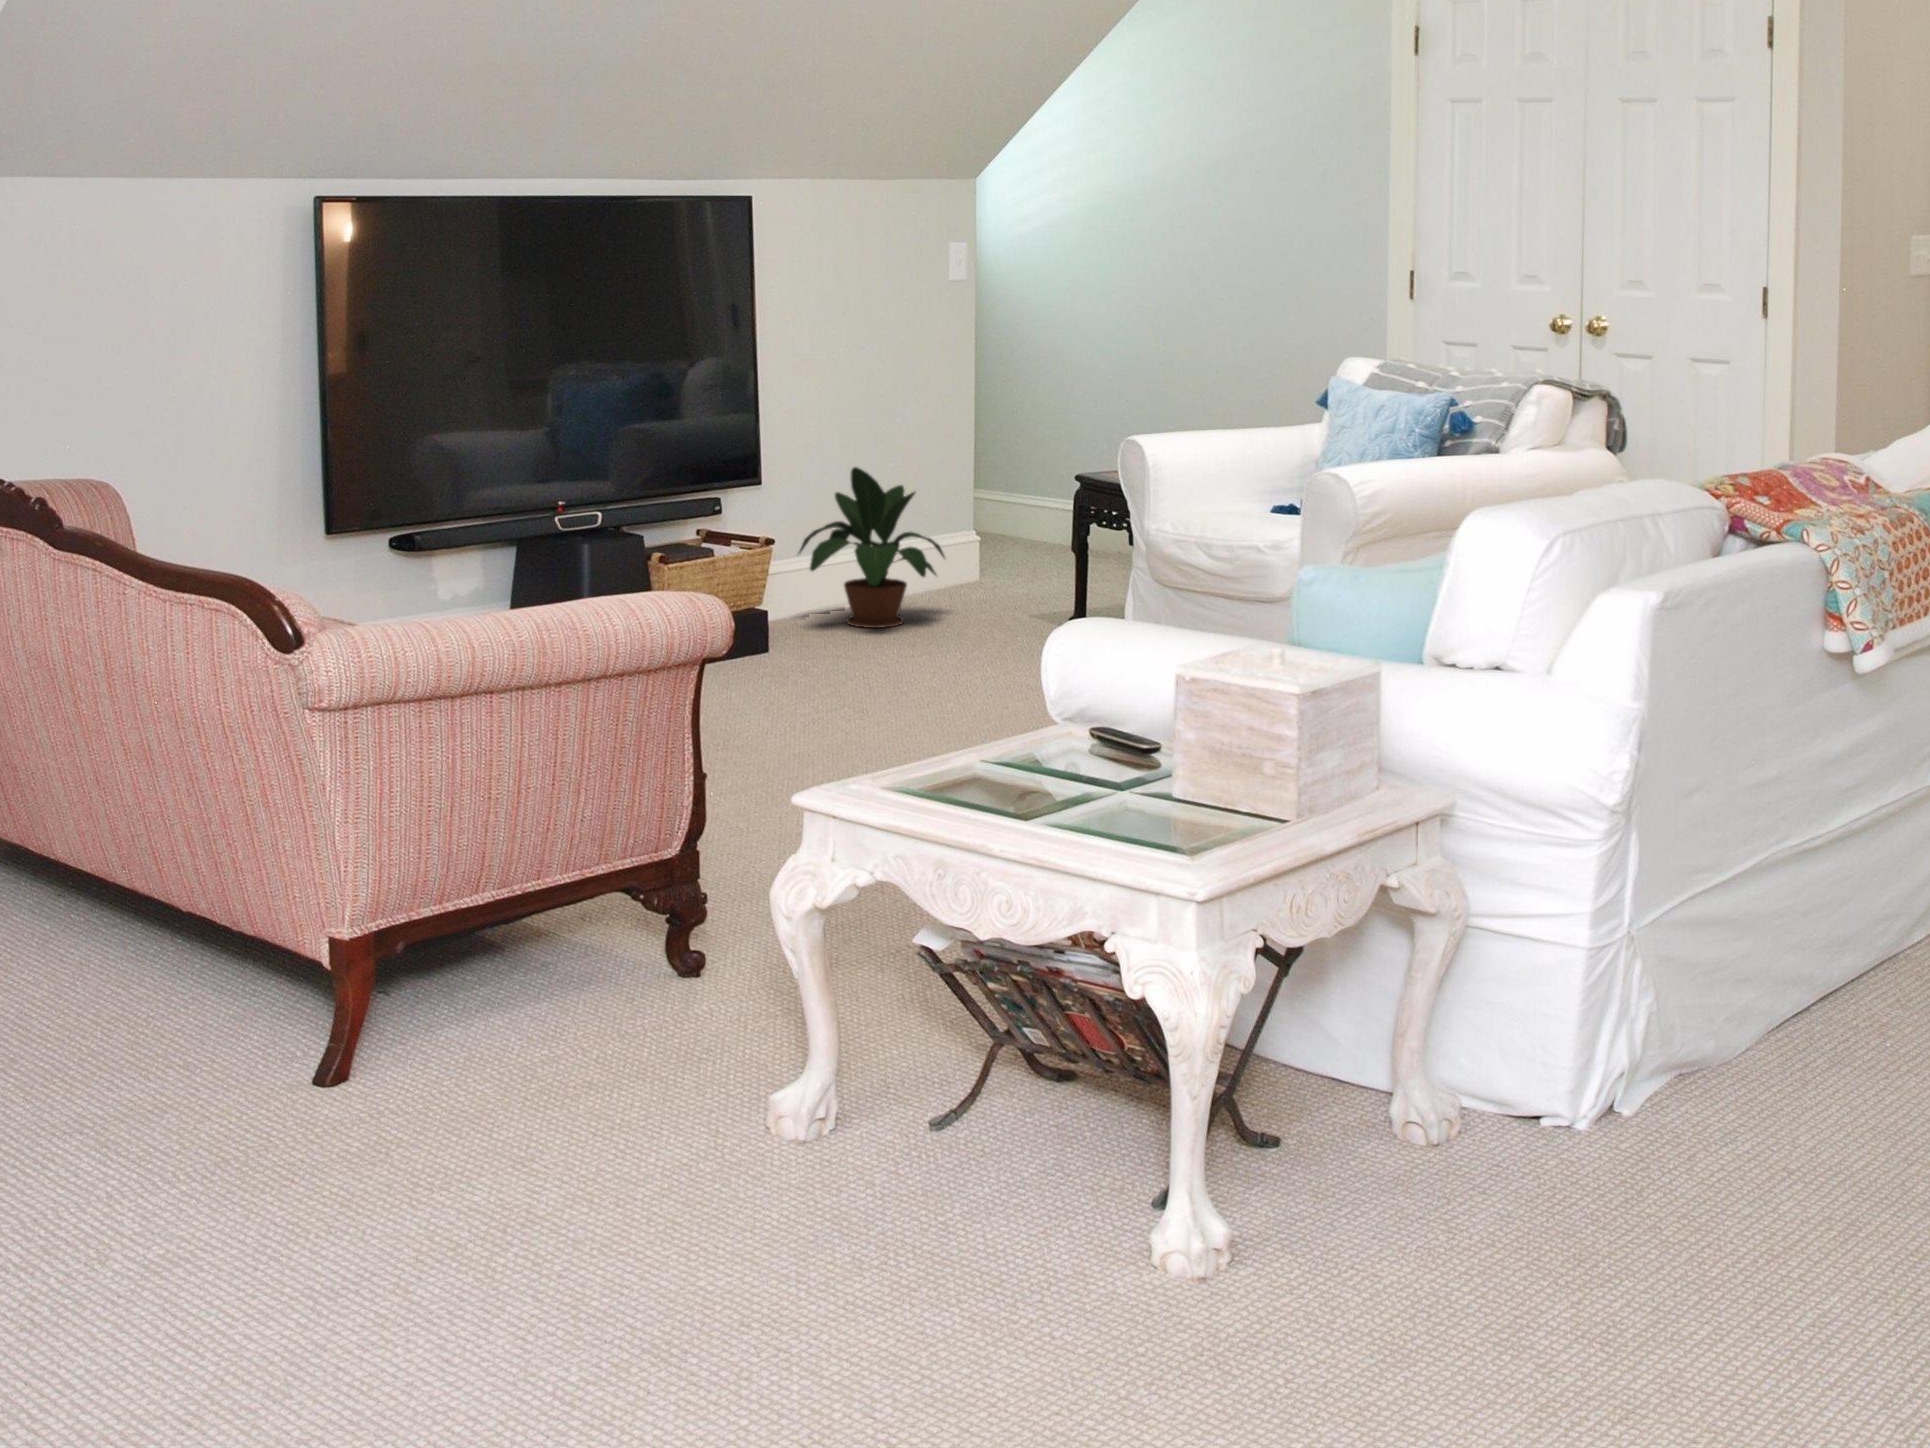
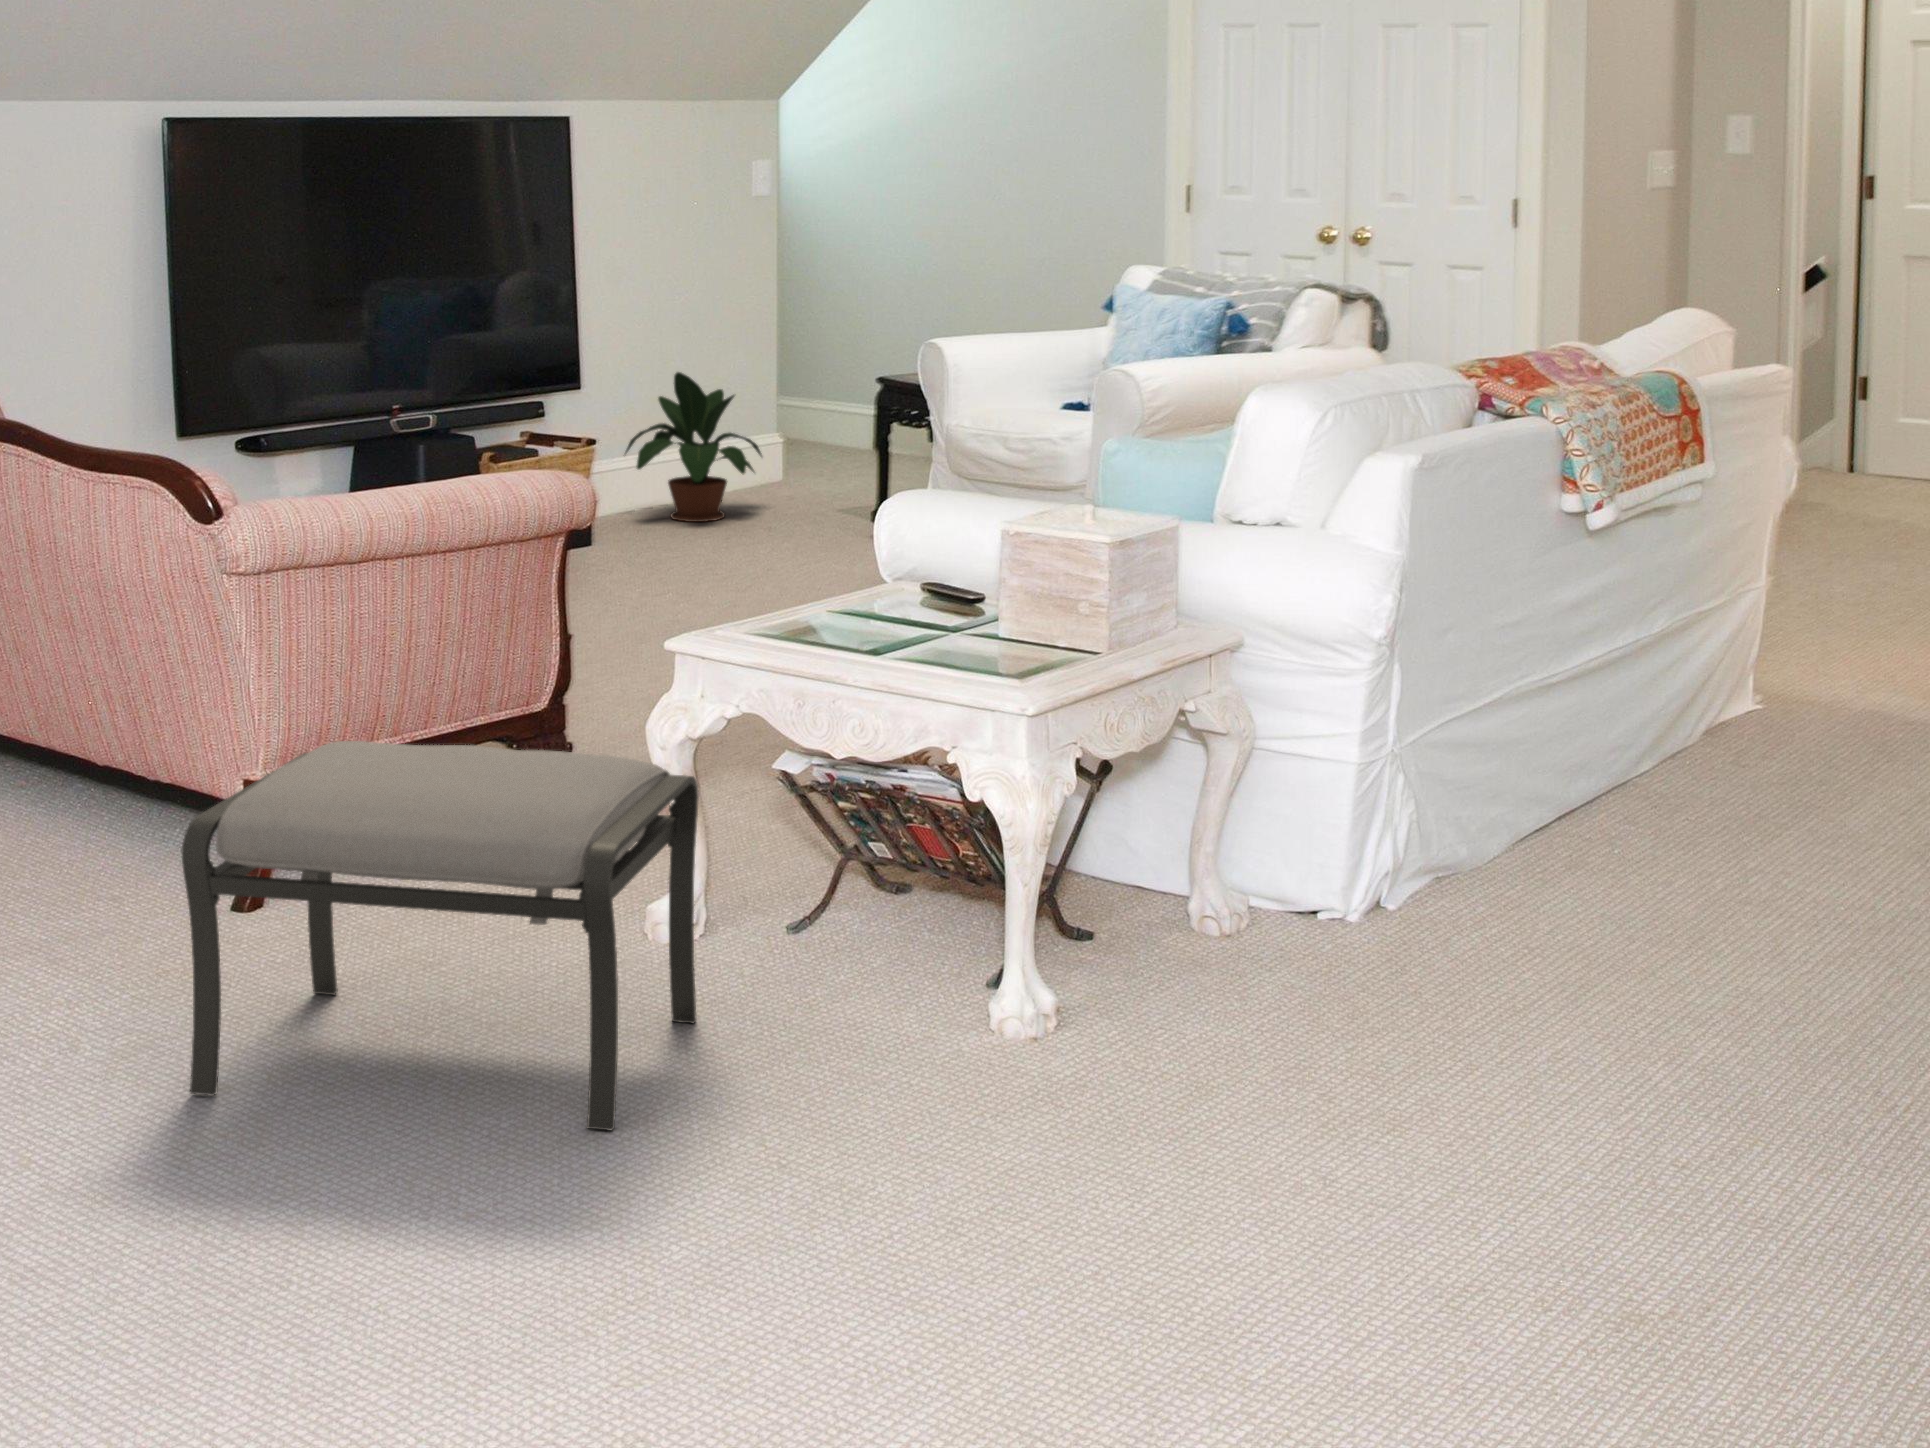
ottoman: none [226,906,821,1384] -> present [182,741,698,1130]

